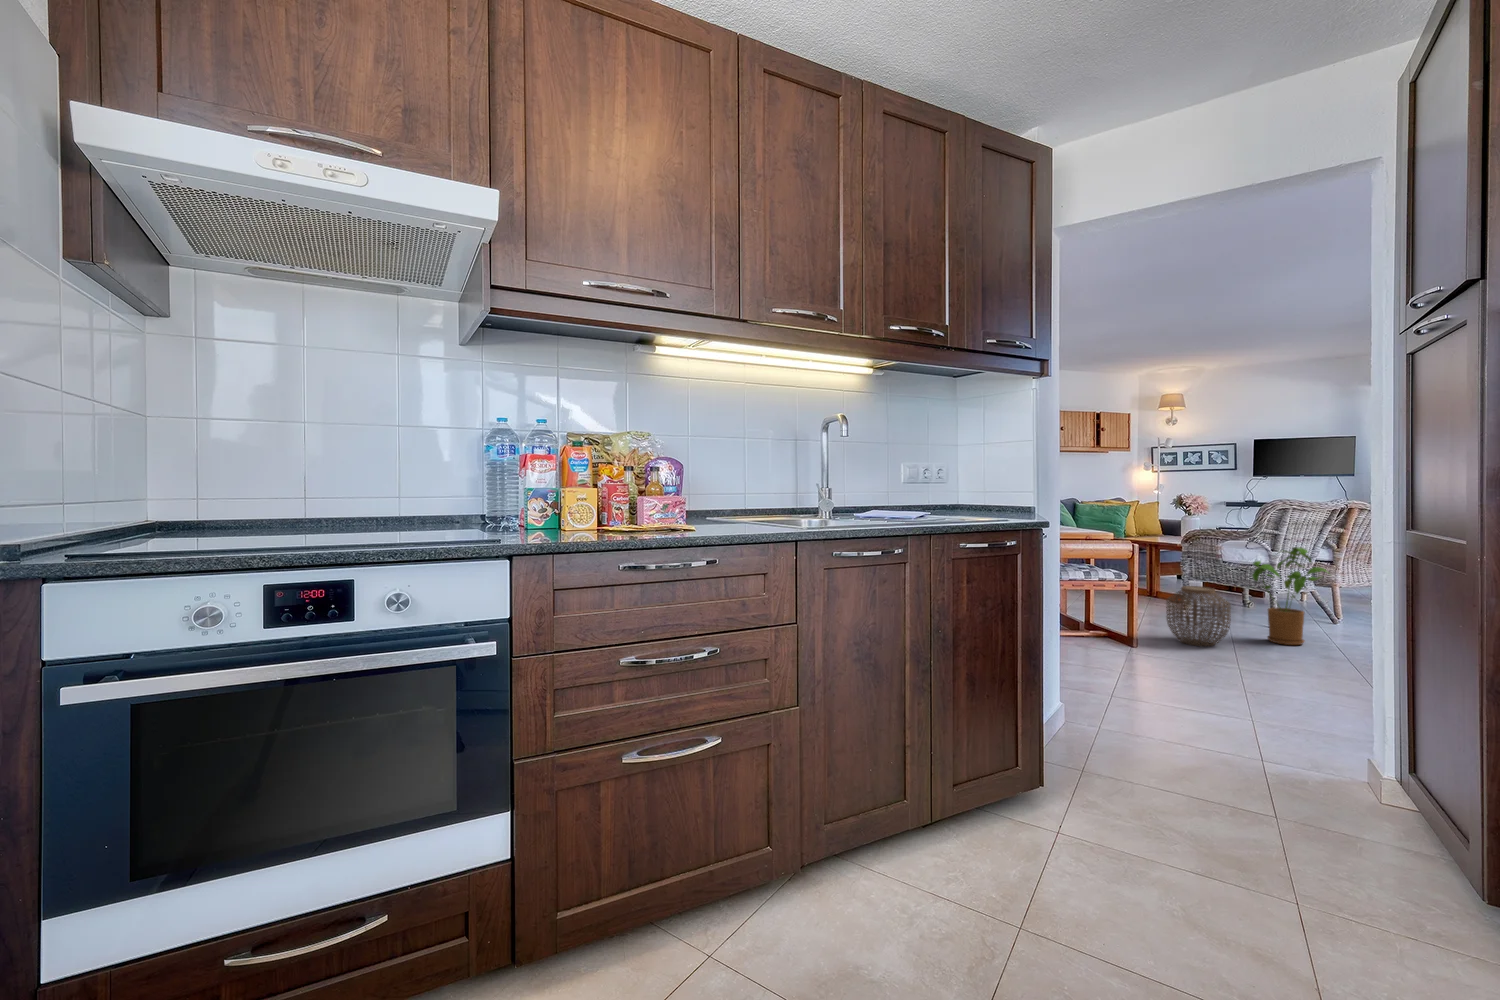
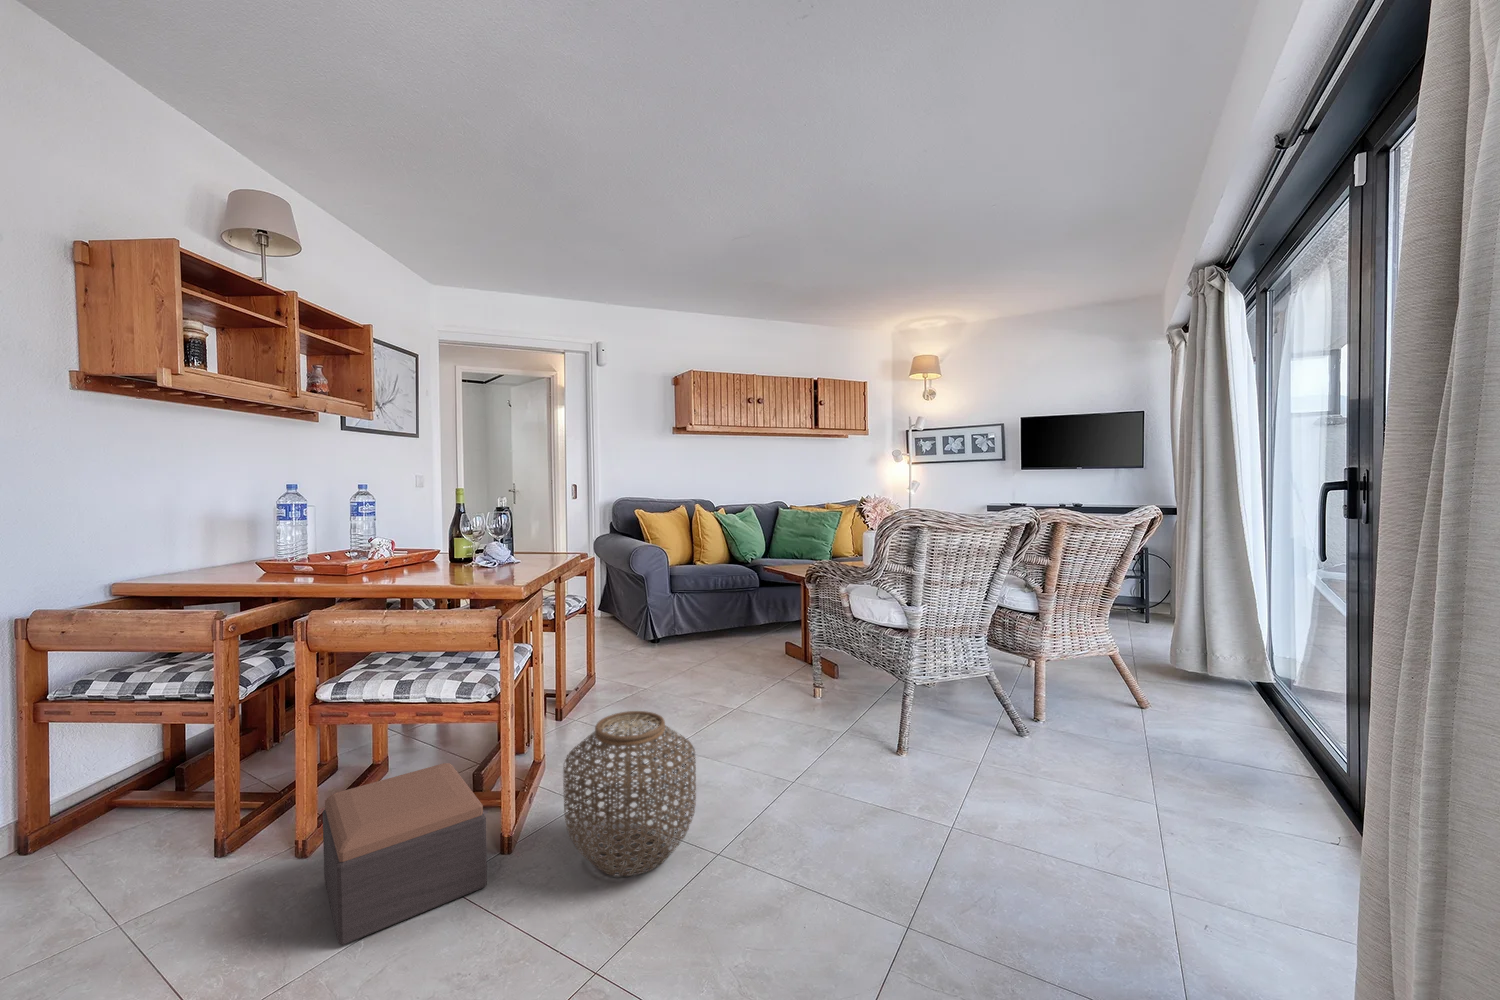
house plant: present [1253,547,1327,645] -> none [778,619,916,861]
footstool: none [1082,607,1154,654] -> present [323,763,487,945]

